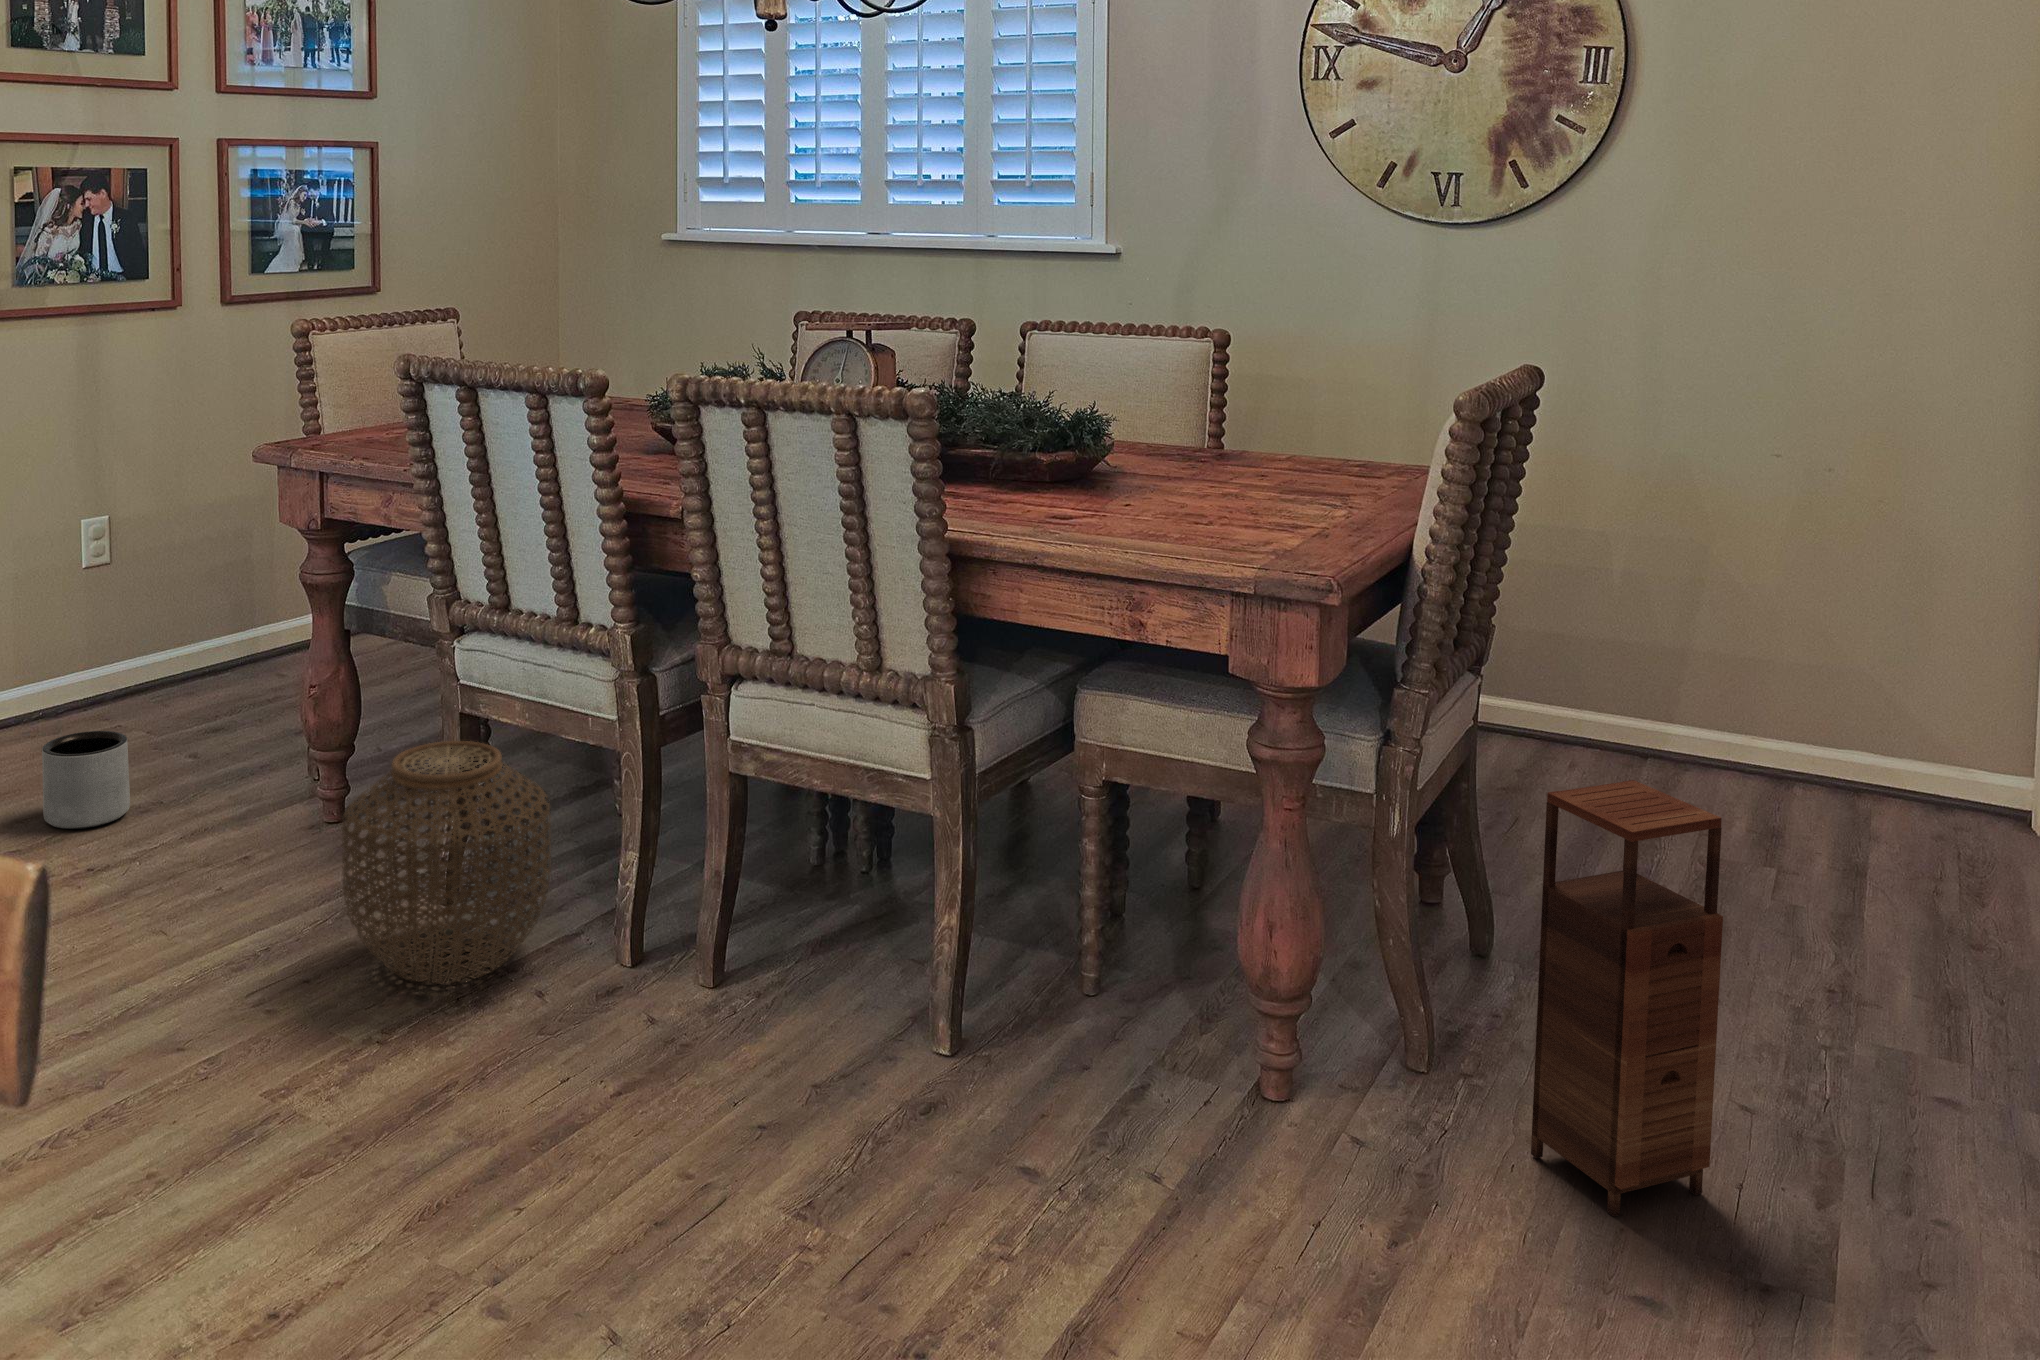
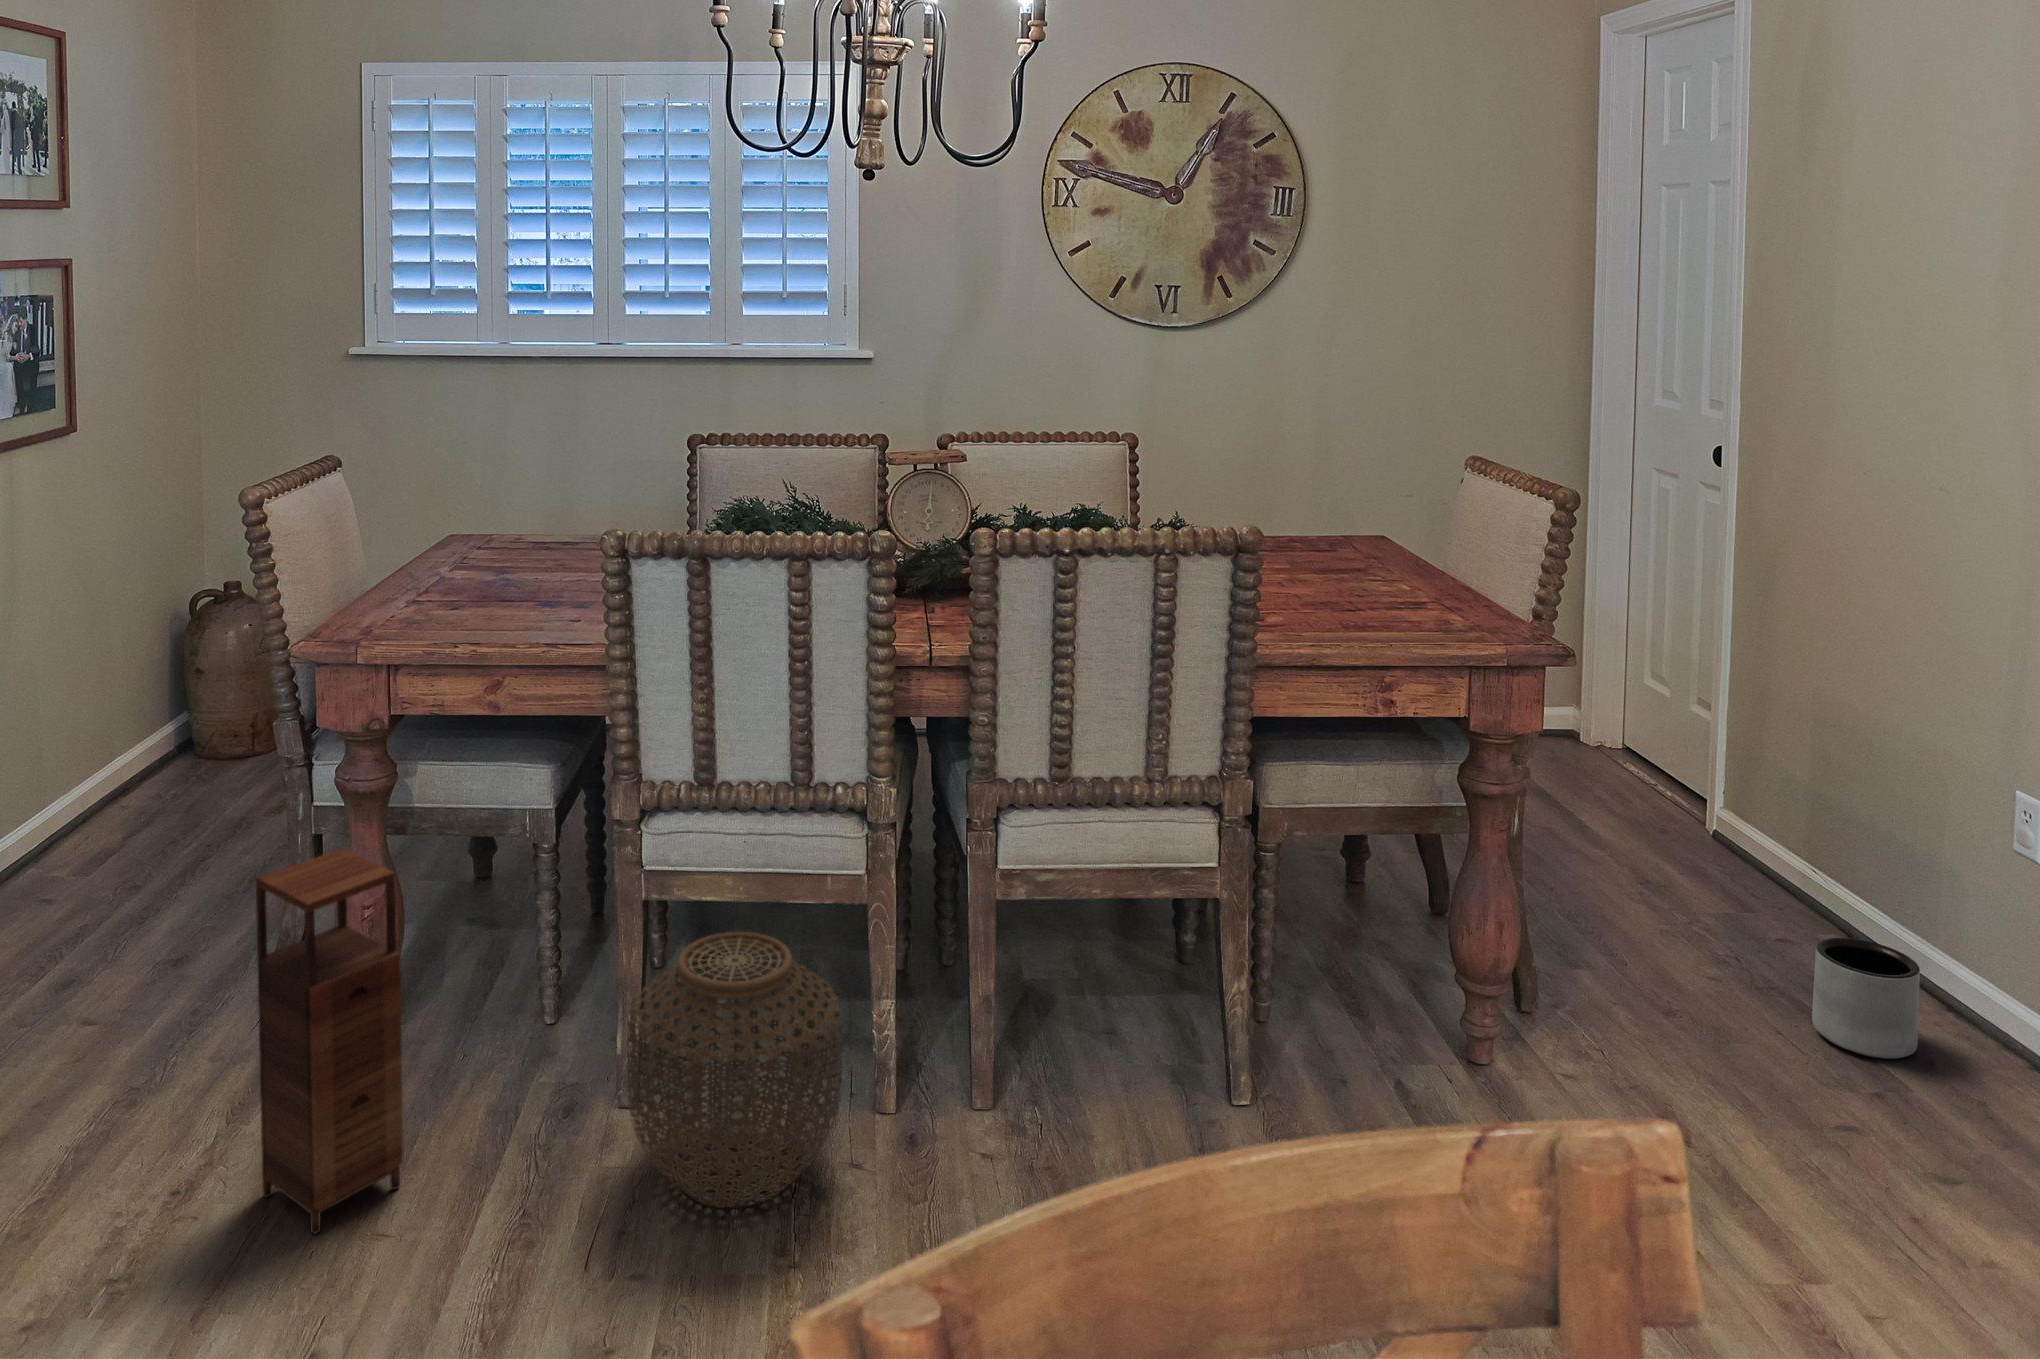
planter: present [42,731,130,829] -> present [1812,938,1920,1059]
storage cabinet: present [1531,780,1723,1217] -> present [256,848,404,1235]

